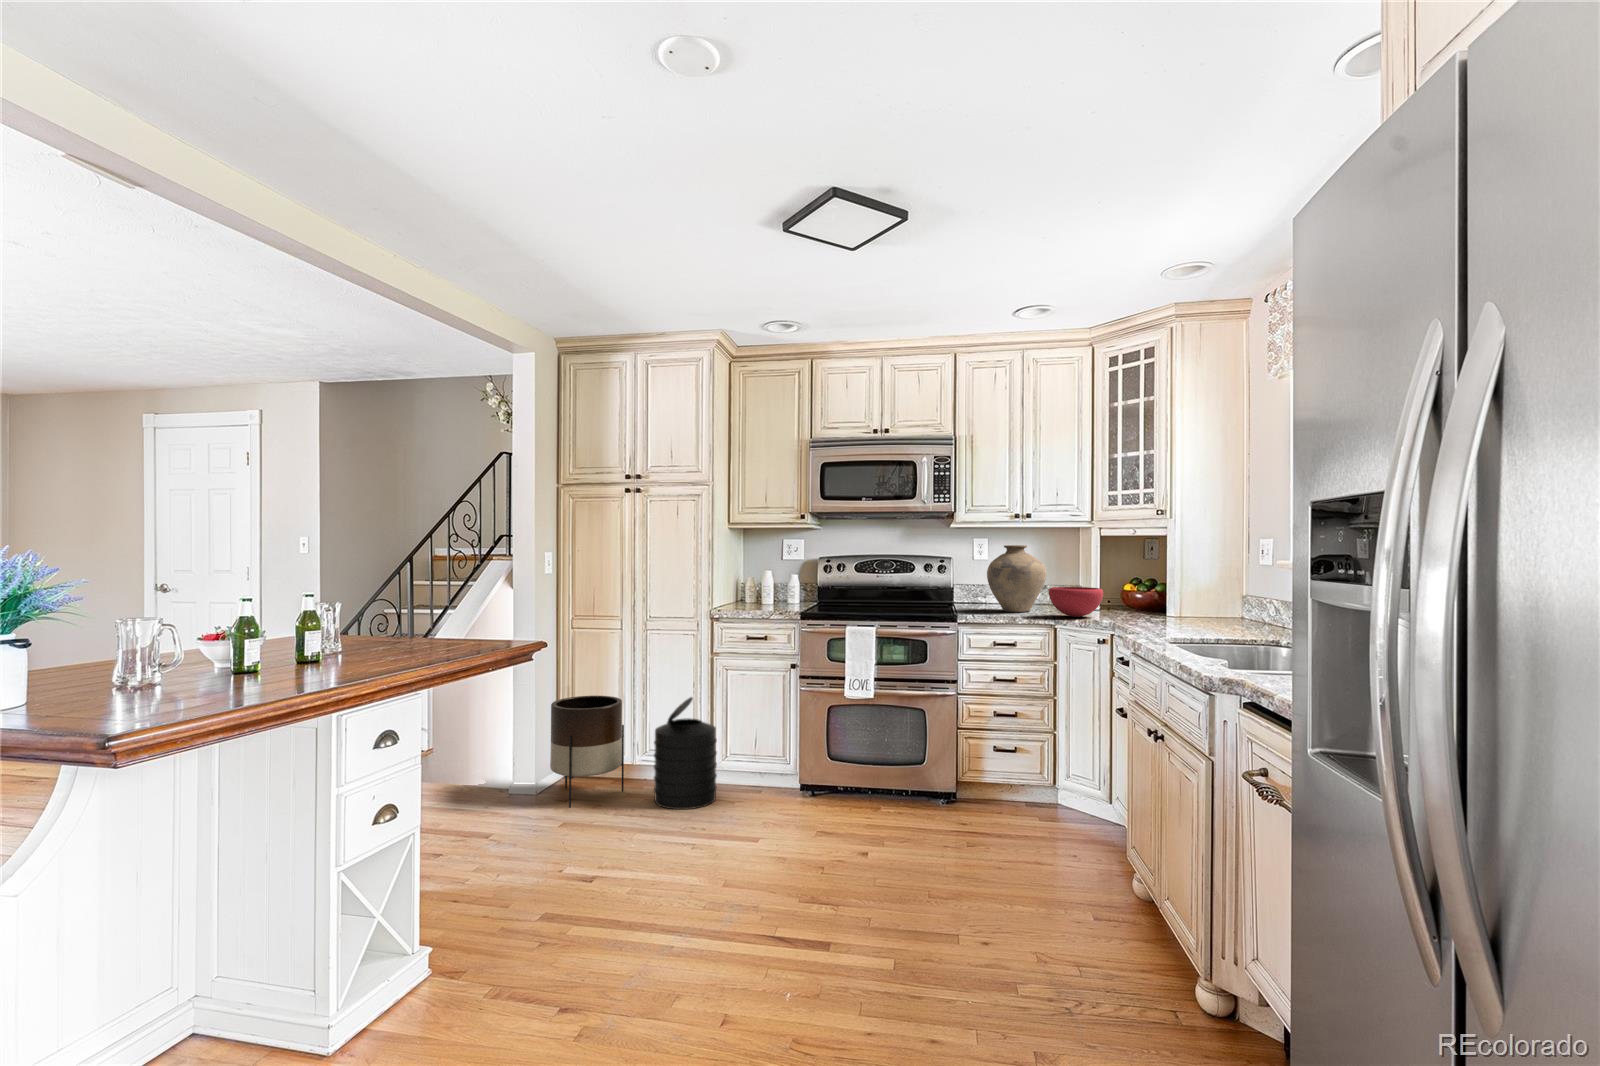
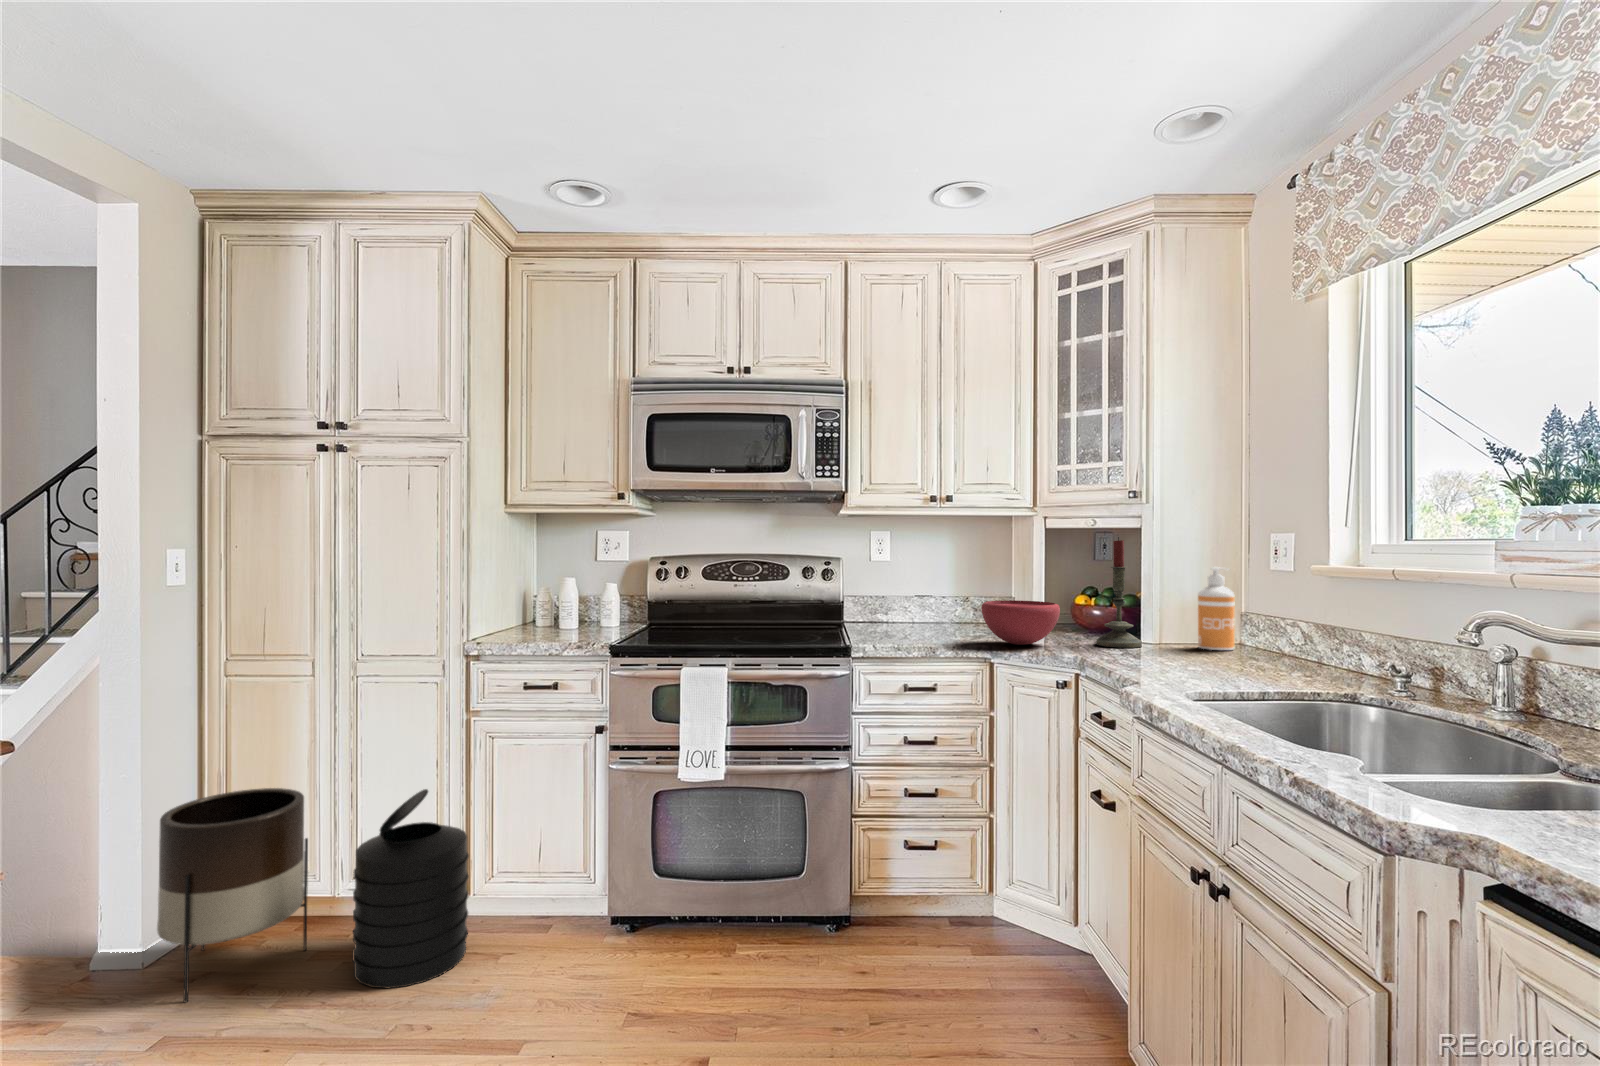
candle: none [1130,543,1162,619] -> present [1096,537,1142,648]
vase: present [987,545,1046,612] -> none [888,541,971,636]
soap dispenser: none [1200,564,1226,621] -> present [1198,567,1235,650]

